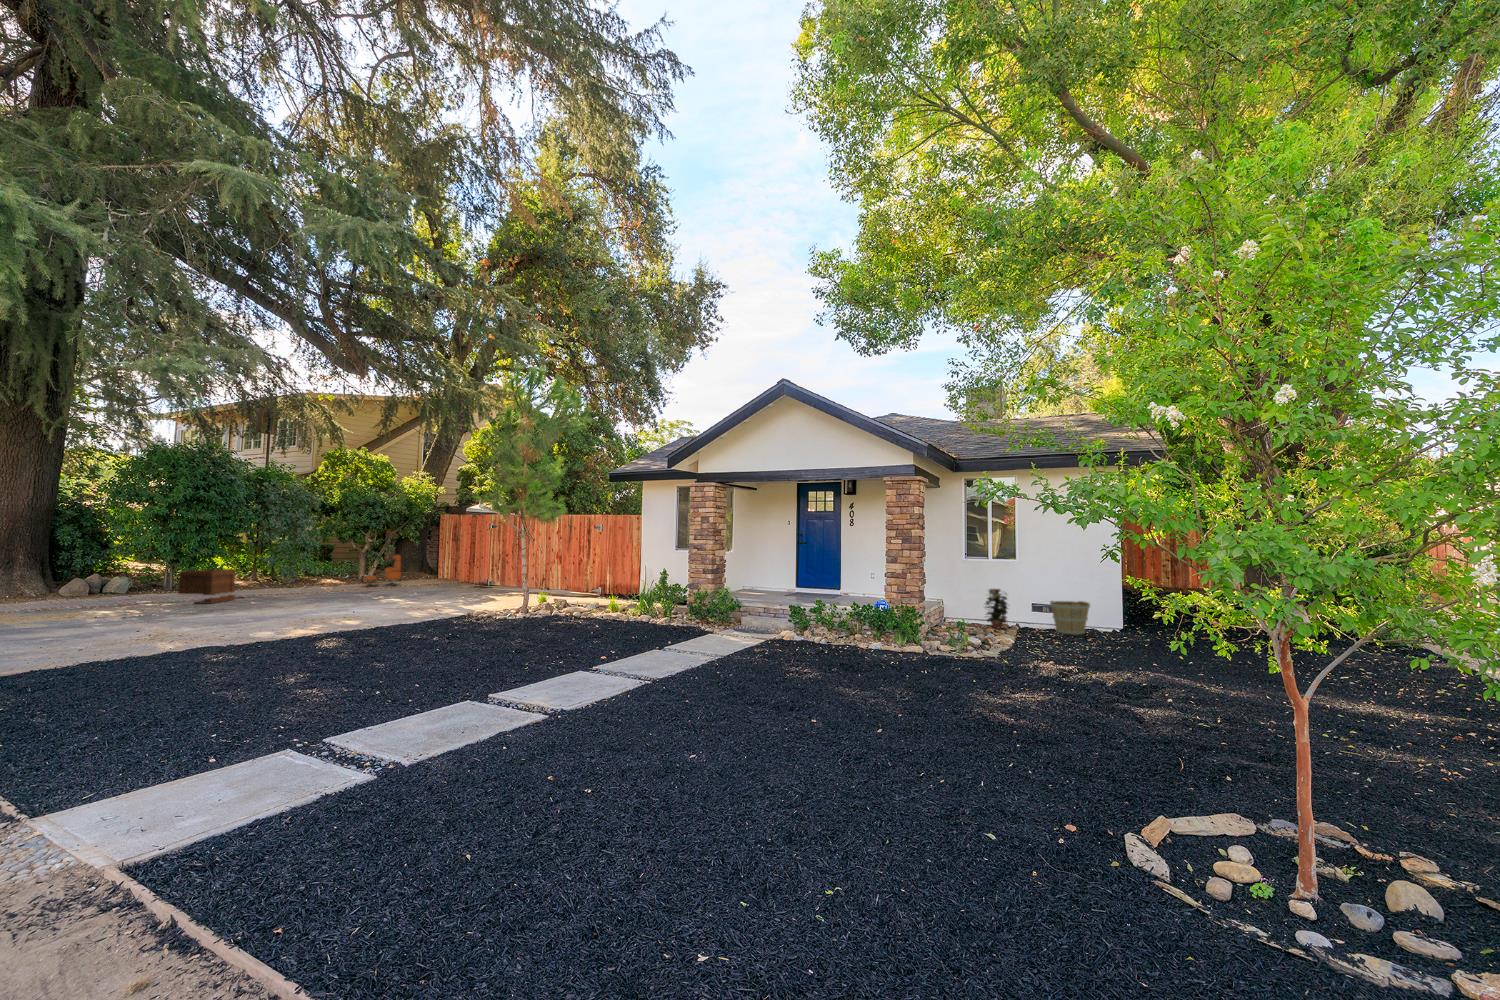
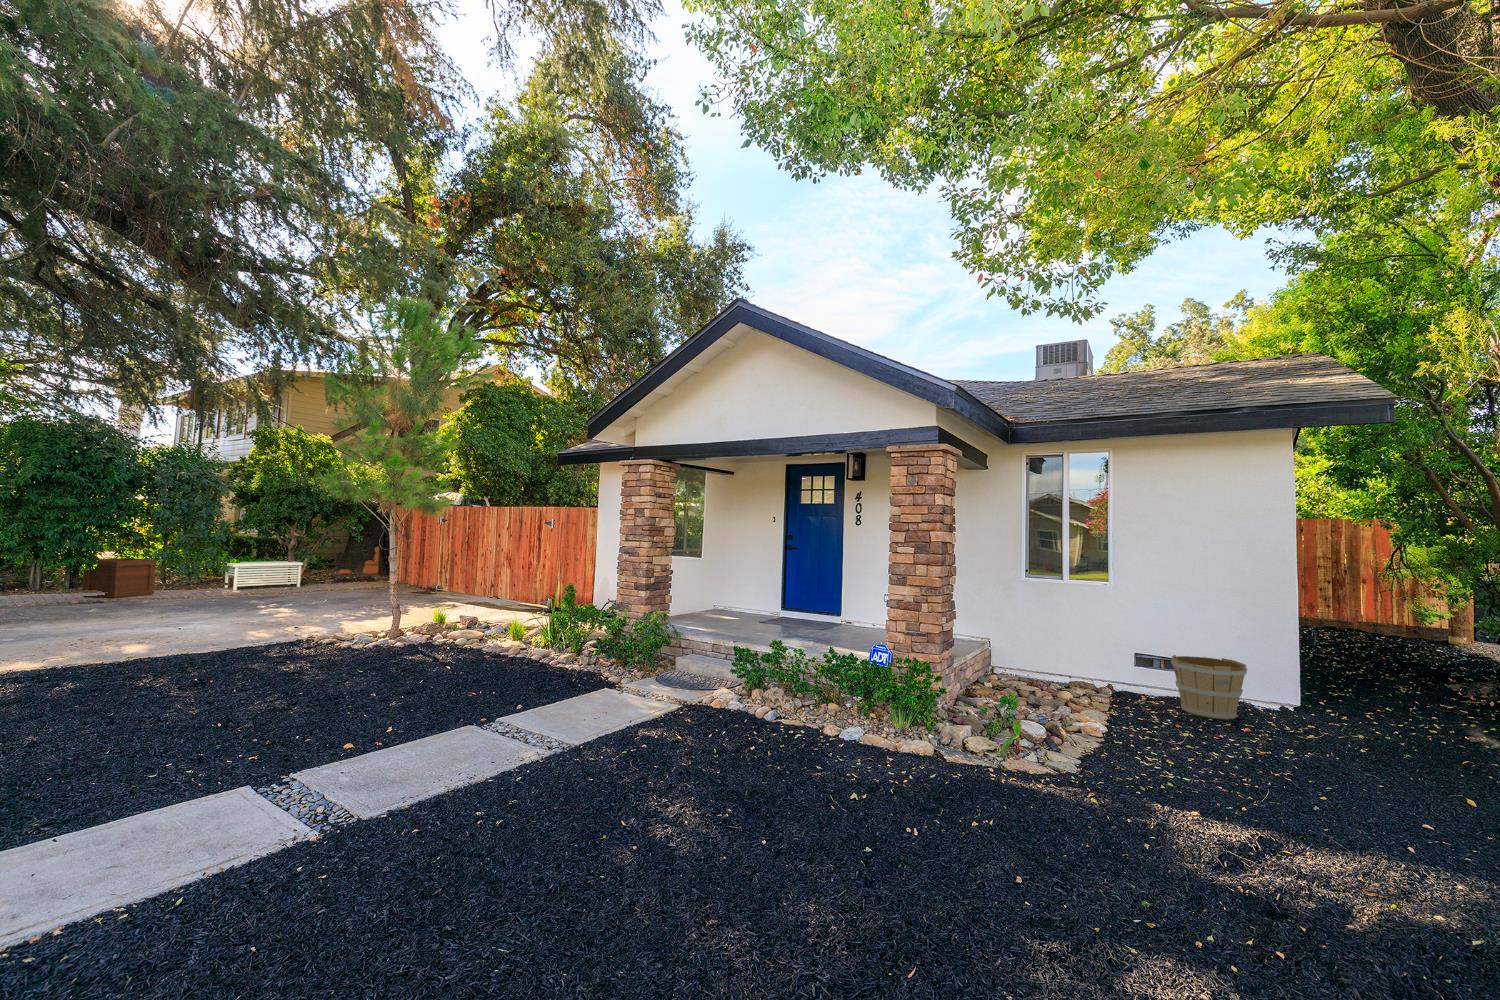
storage bench: none [278,569,346,596] -> present [225,561,303,590]
decorative plant: present [985,589,1008,628] -> none [1050,629,1102,694]

